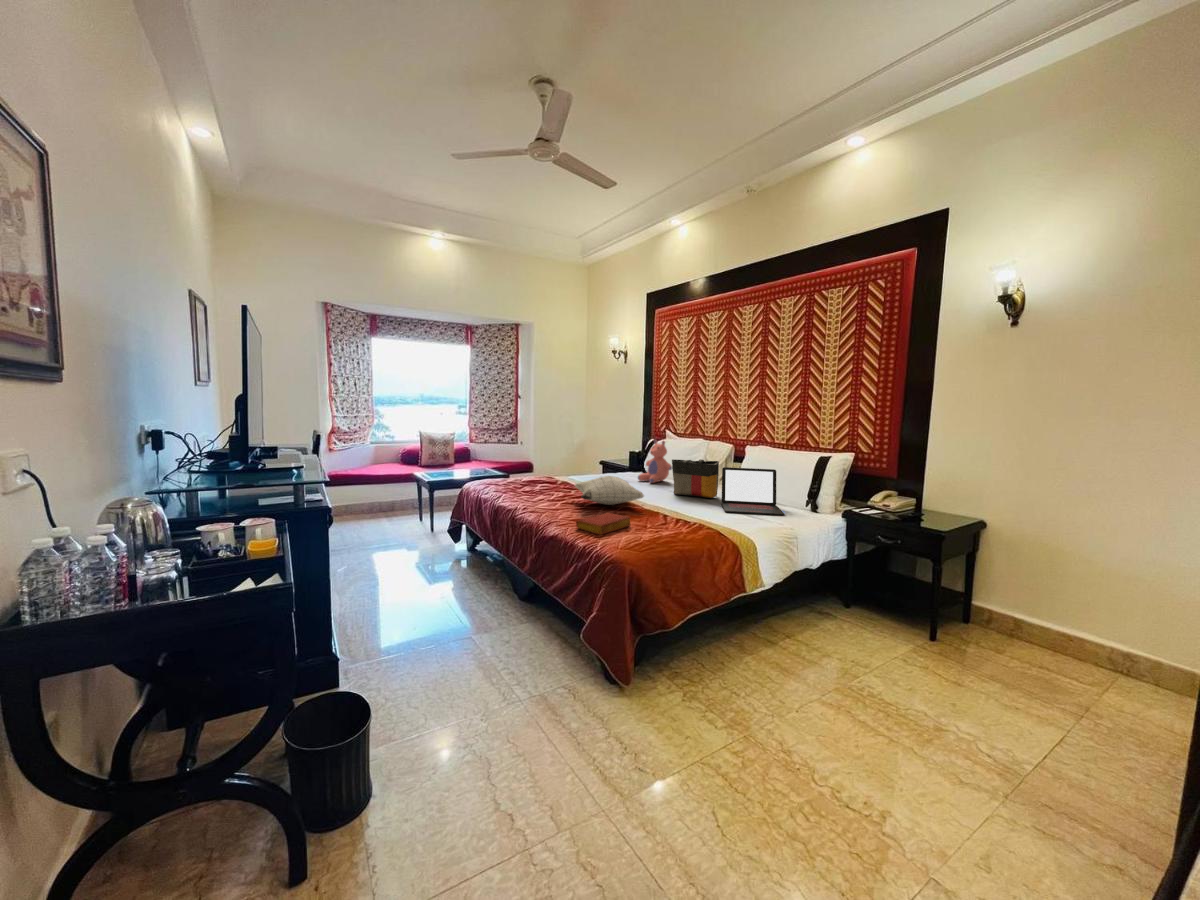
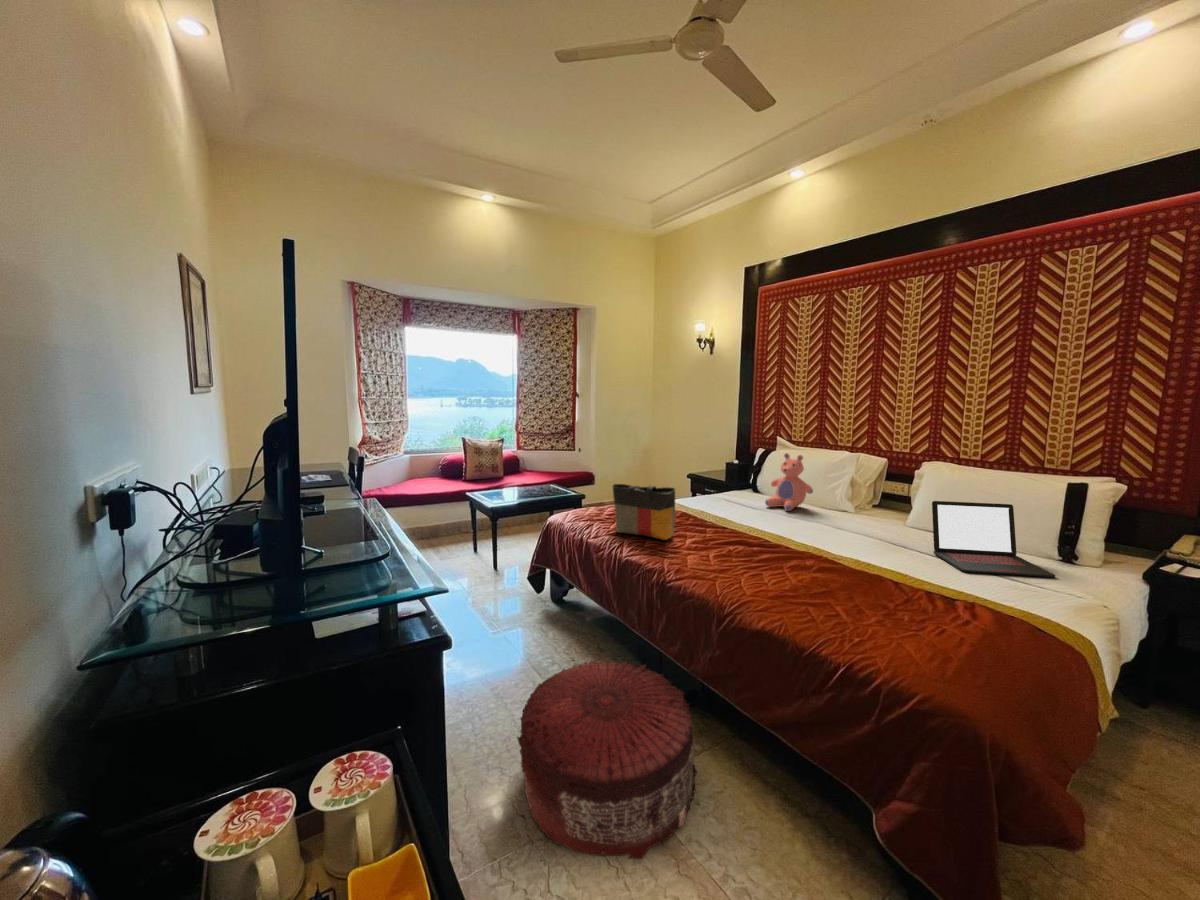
tote bag: present [672,459,719,498] -> present [613,484,675,540]
pillow: present [575,476,644,505] -> none [723,517,848,560]
book: present [576,513,631,535] -> none [795,586,872,639]
pouf: none [398,565,517,660] -> present [517,661,697,859]

